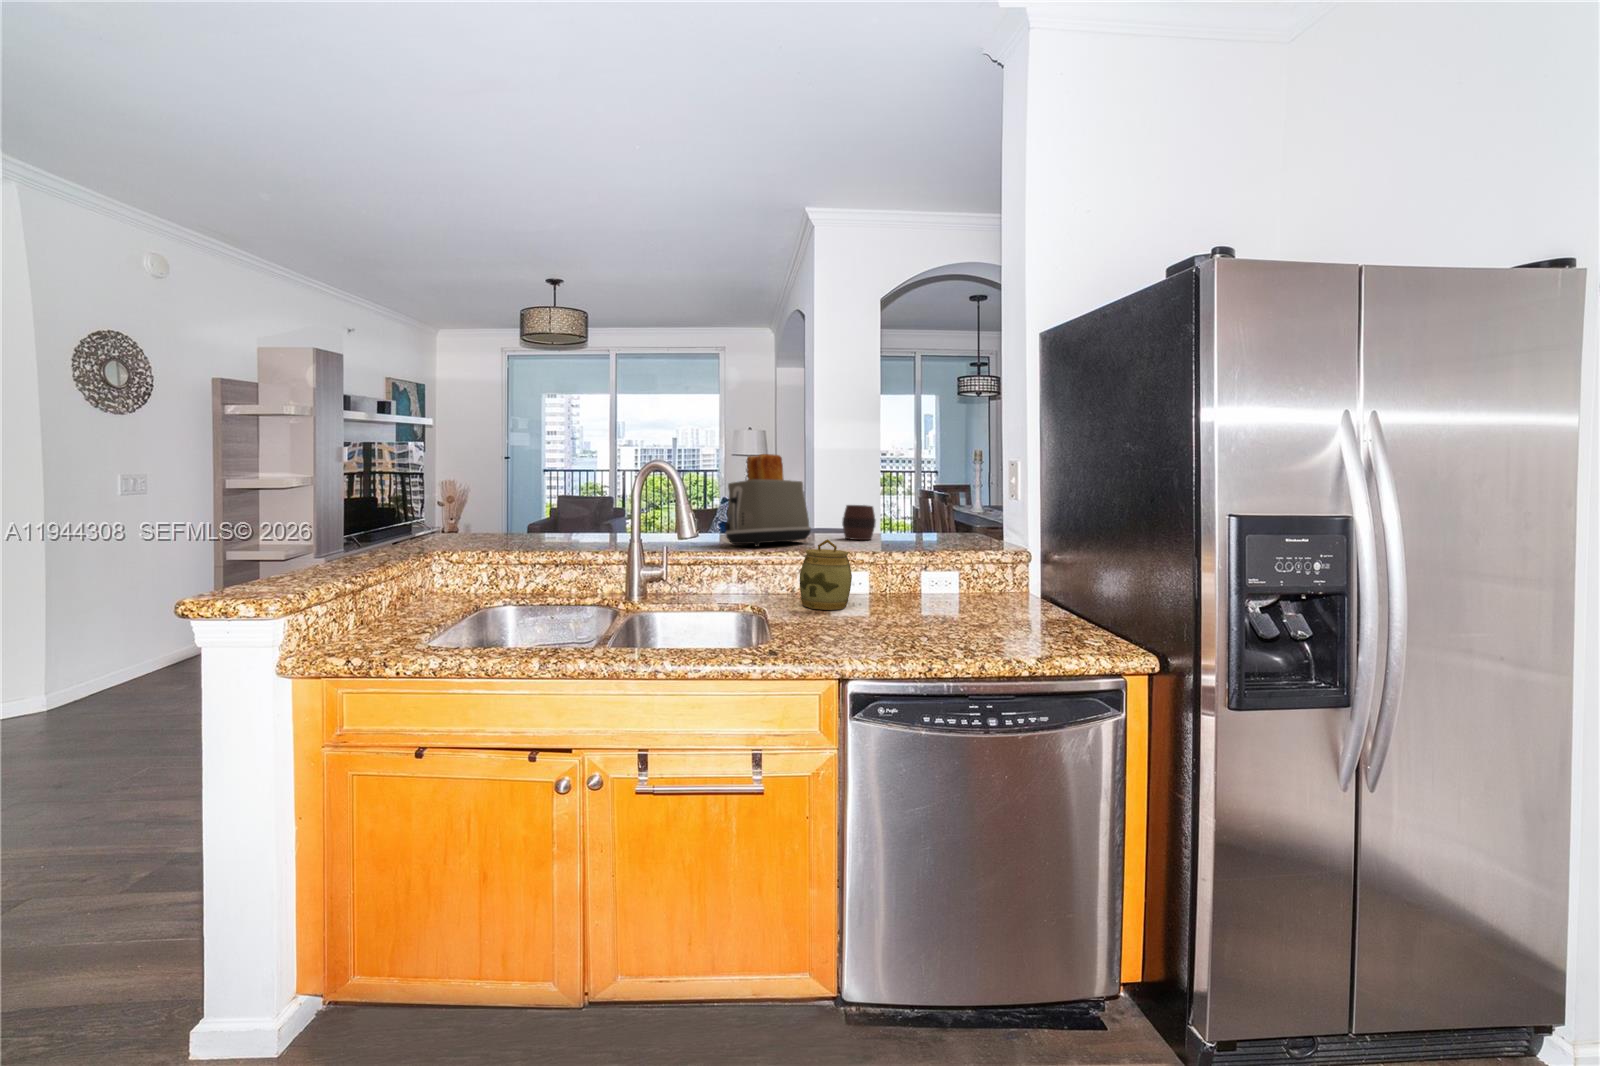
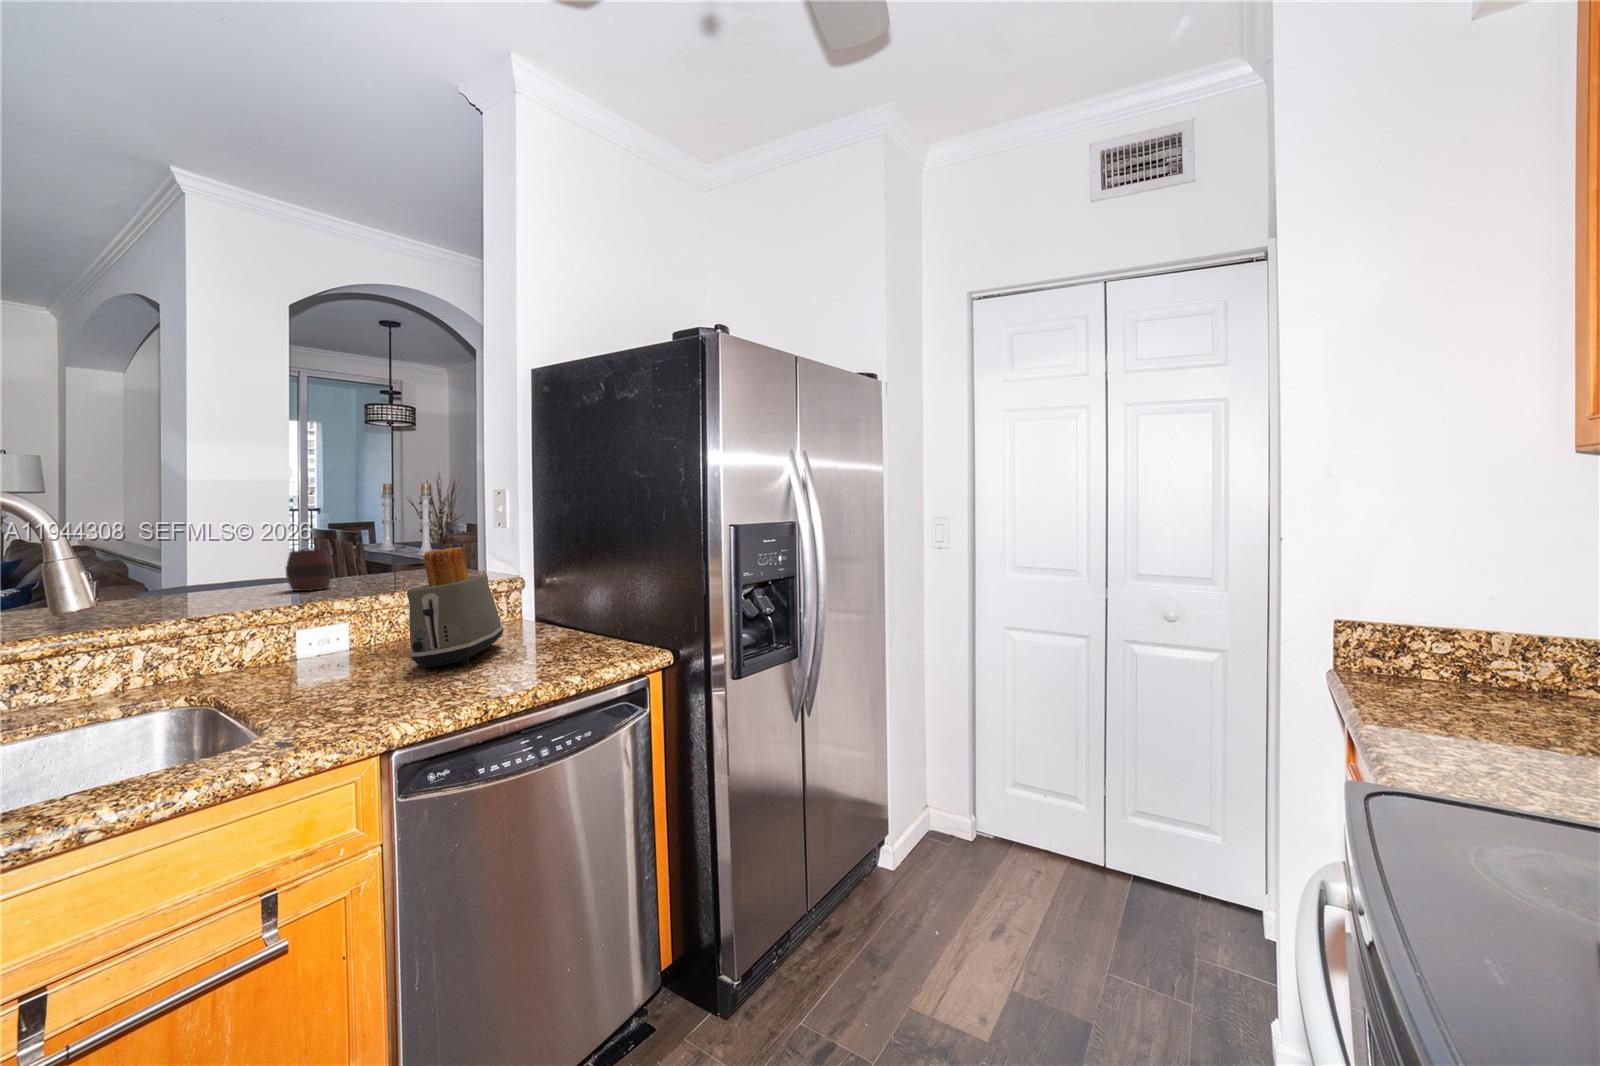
toaster: present [725,454,811,546] -> present [407,547,503,667]
jar: present [800,539,852,610] -> none [261,594,335,680]

